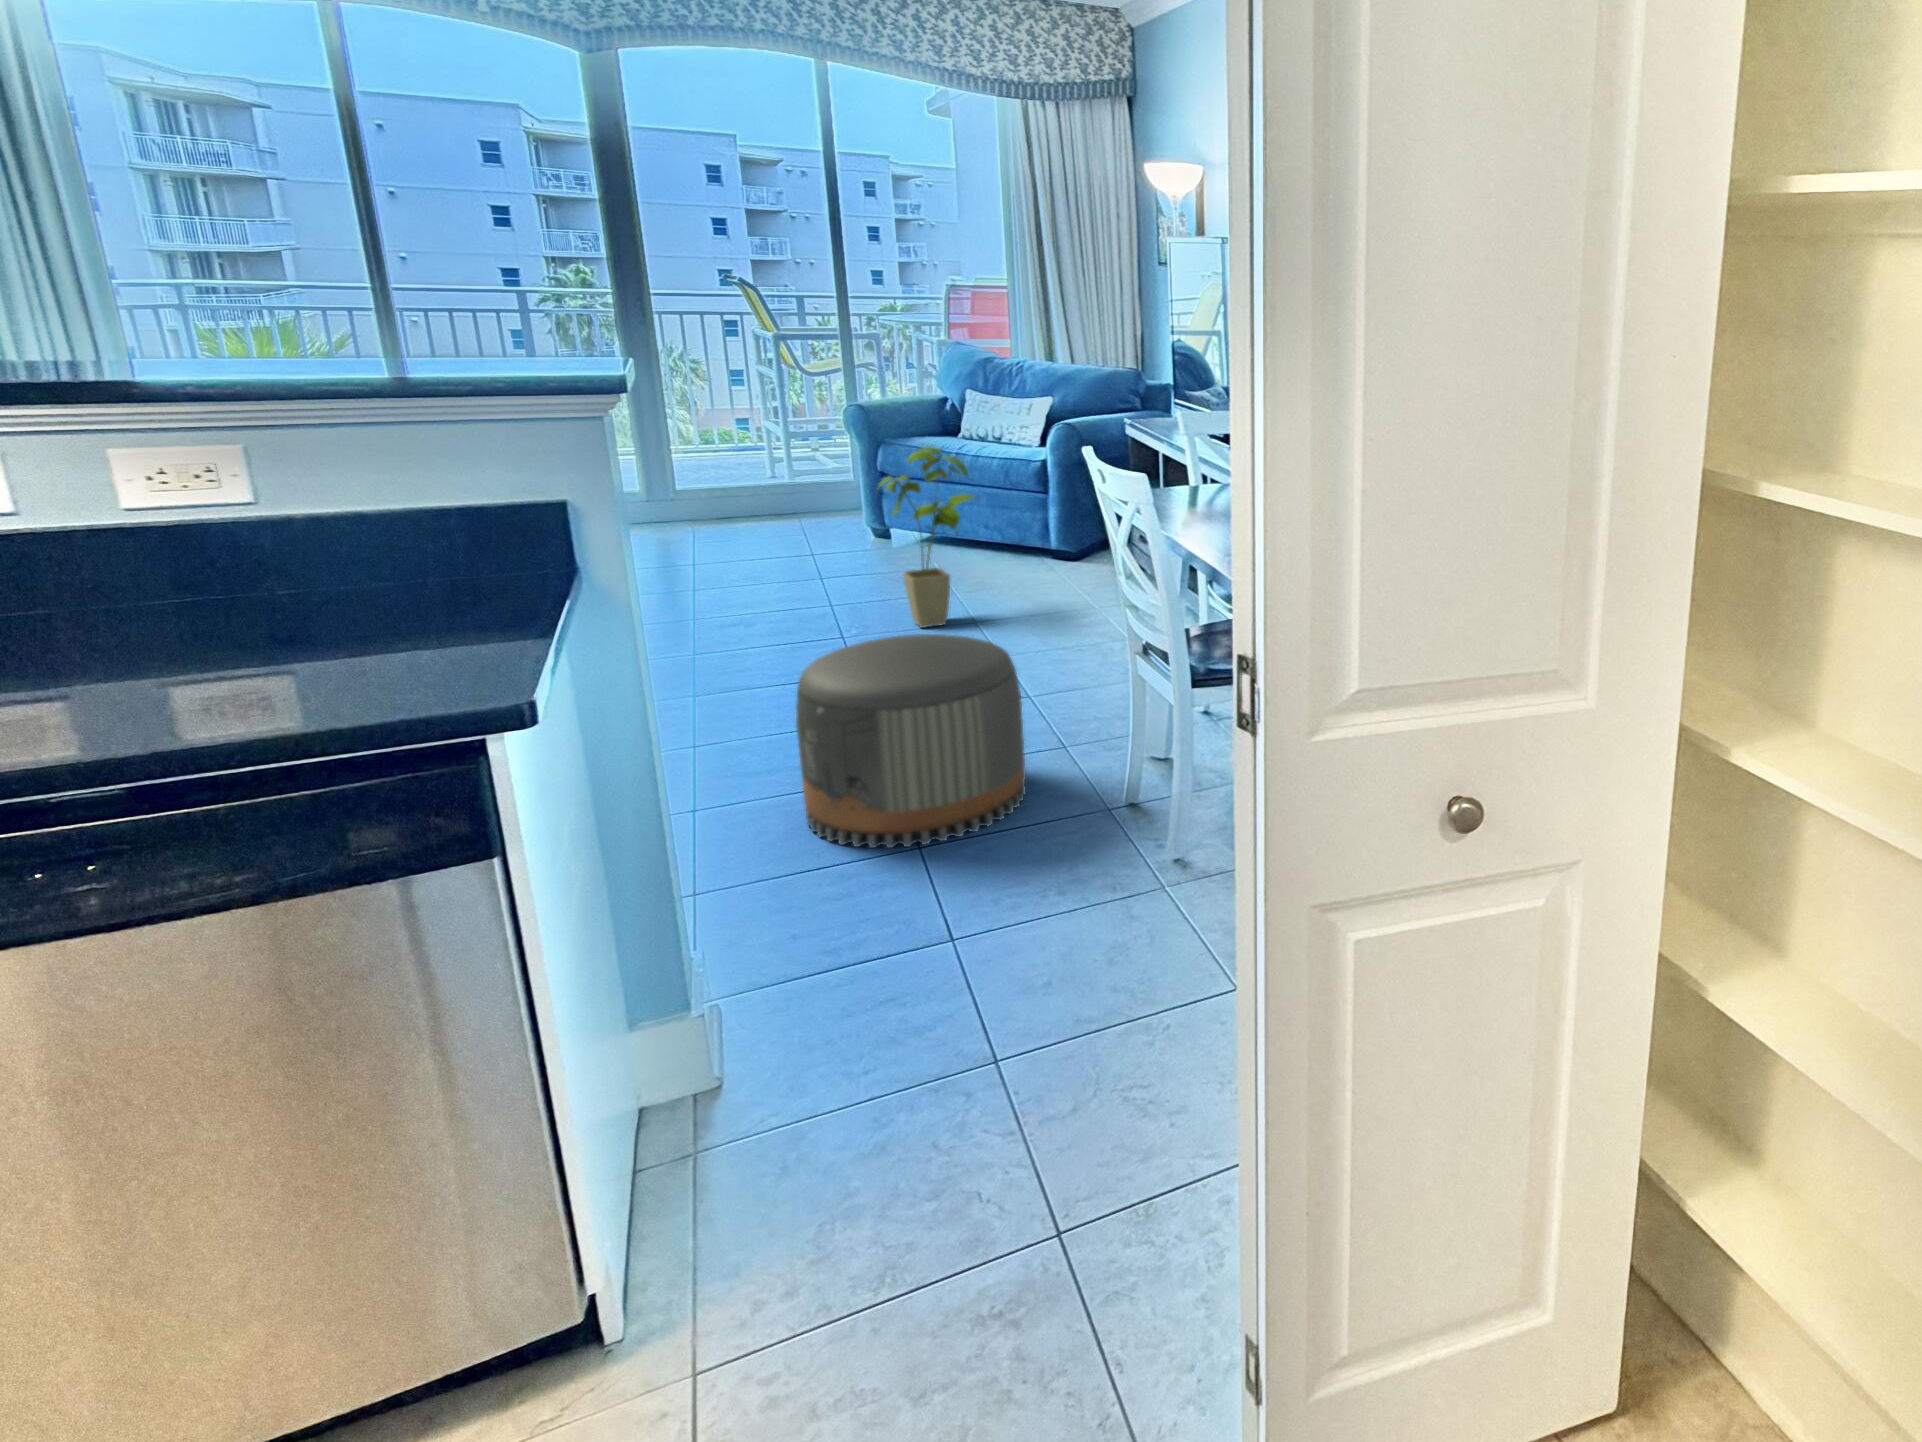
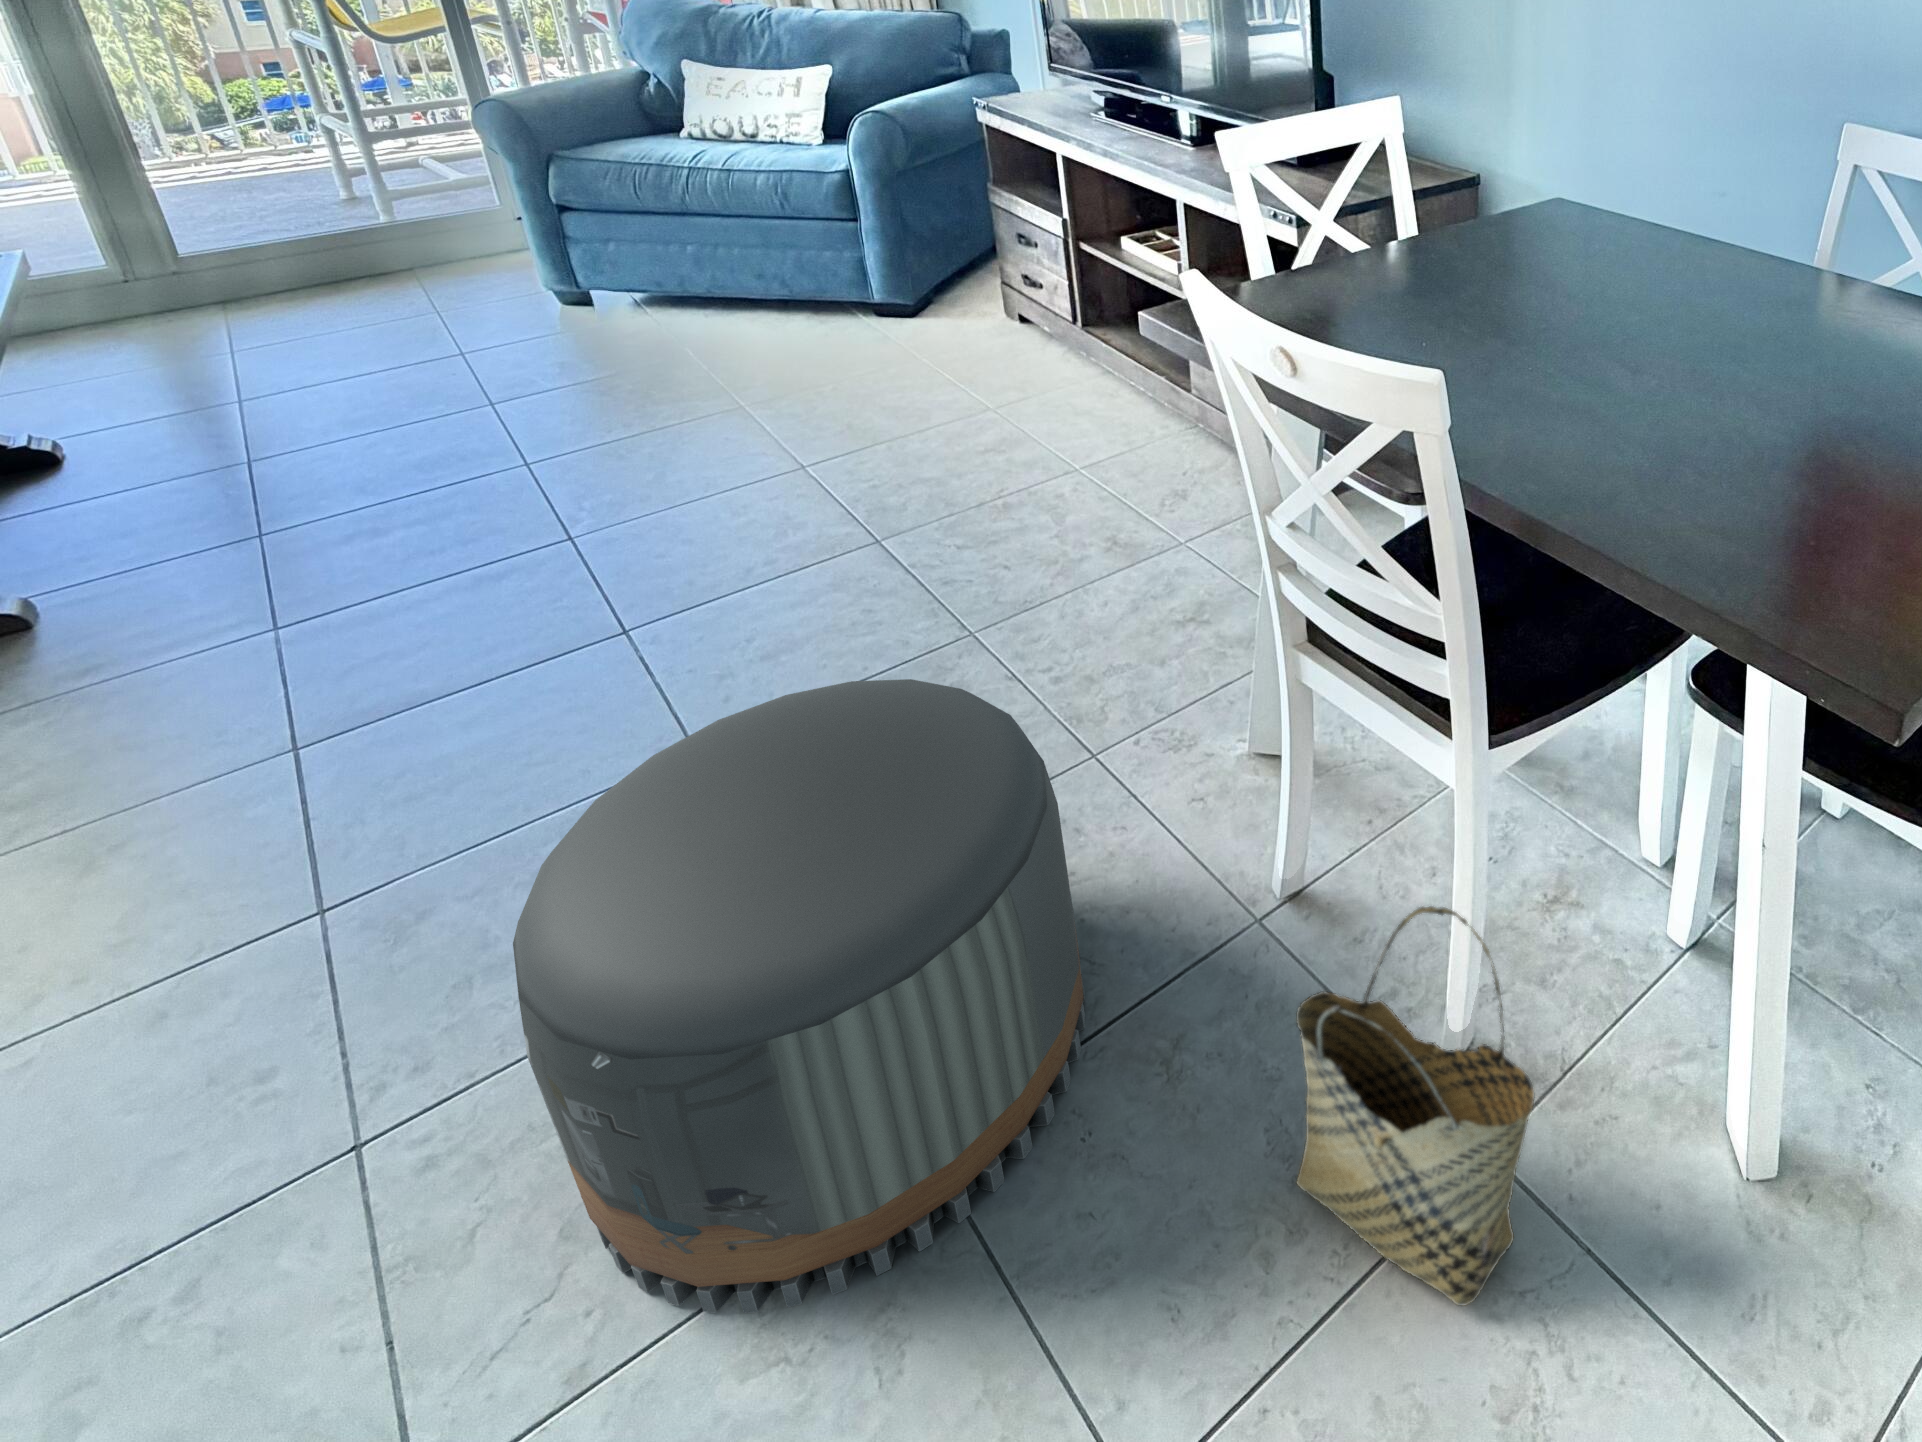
house plant: present [879,446,974,628] -> none [575,193,770,501]
woven basket: none [1078,716,1164,882] -> present [1296,906,1534,1305]

